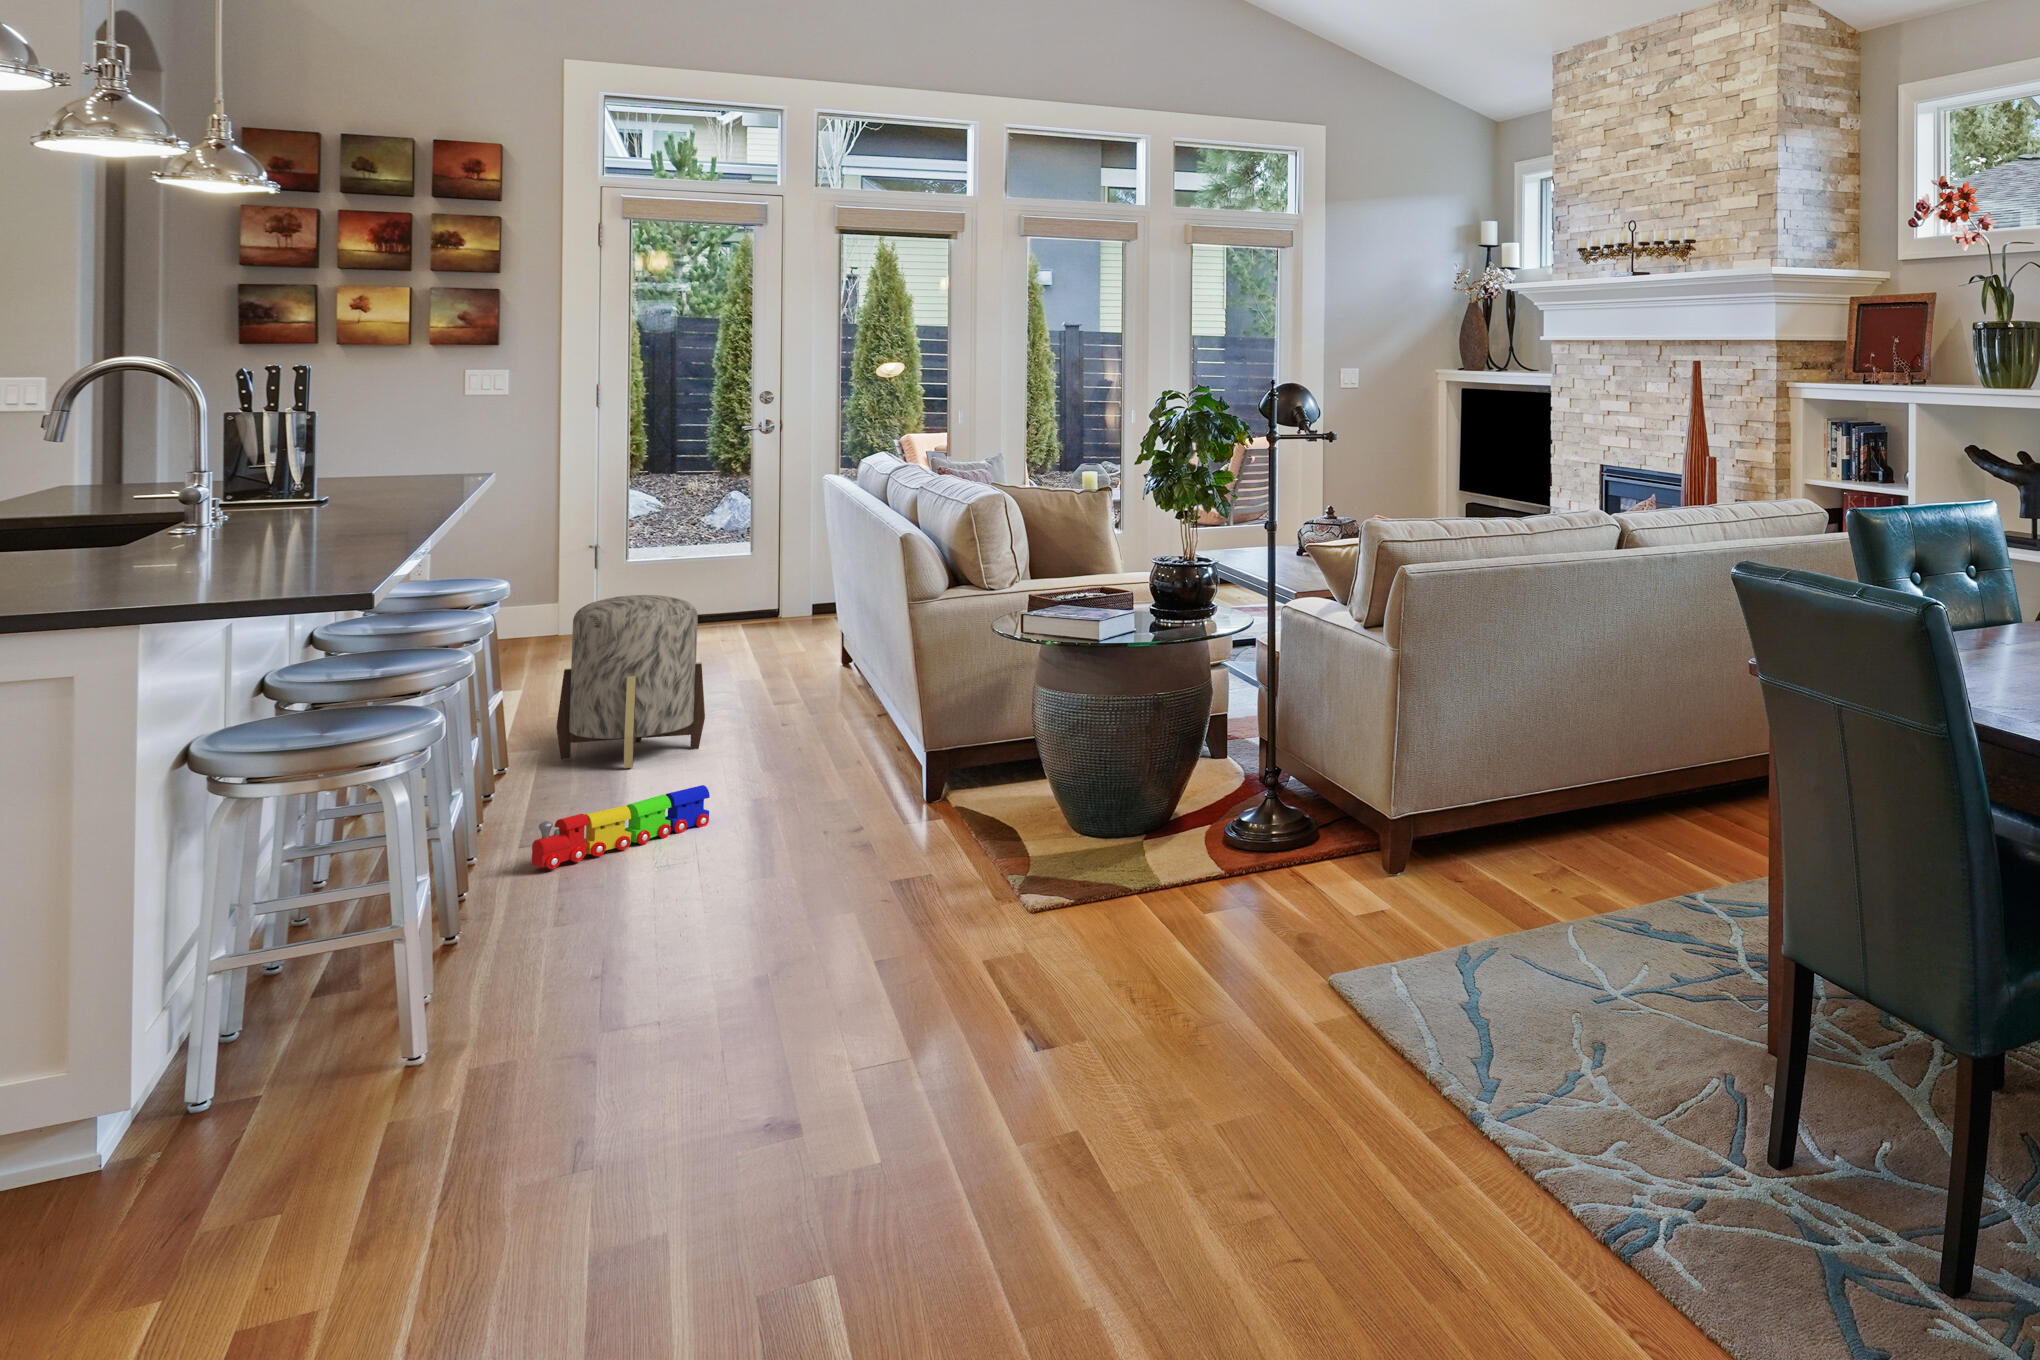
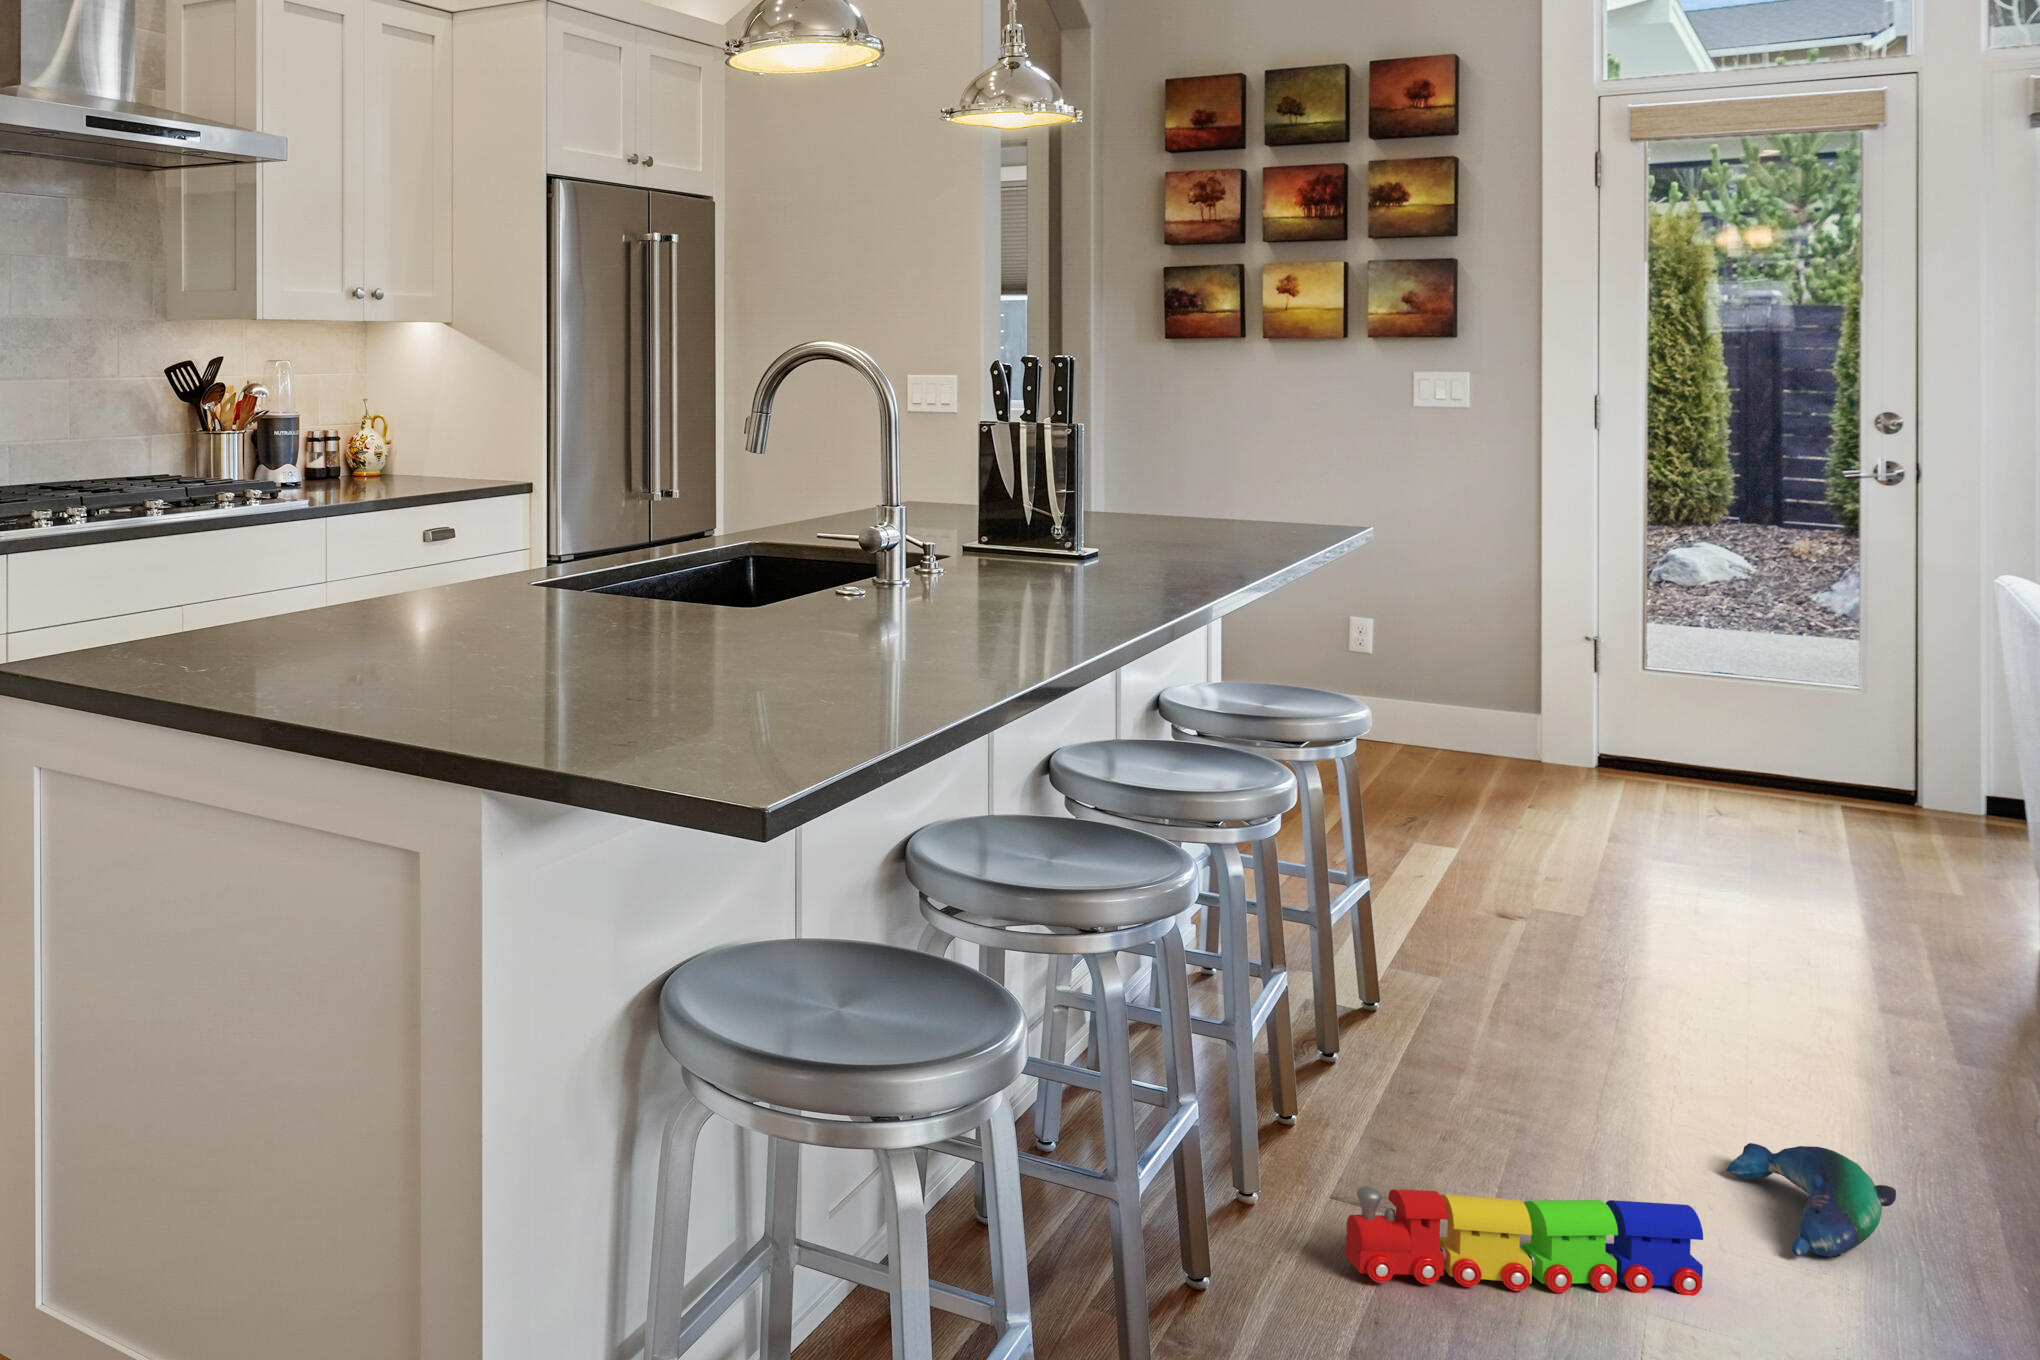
ottoman: present [556,595,705,768] -> none [1465,756,1730,1072]
plush toy: none [712,753,787,799] -> present [1727,1143,1896,1257]

